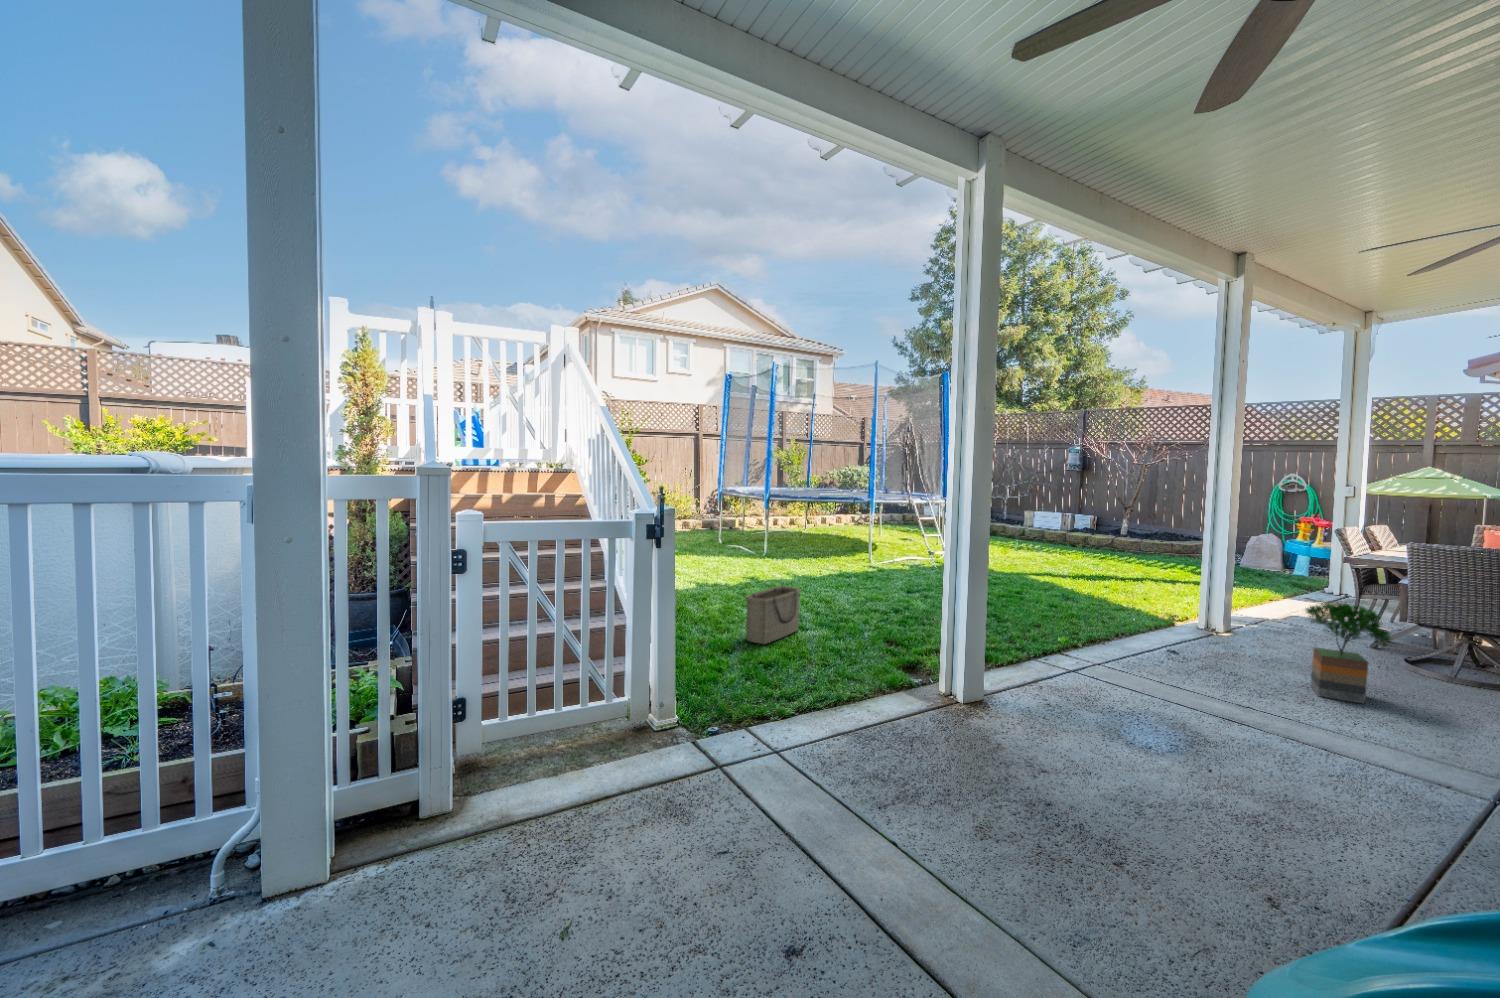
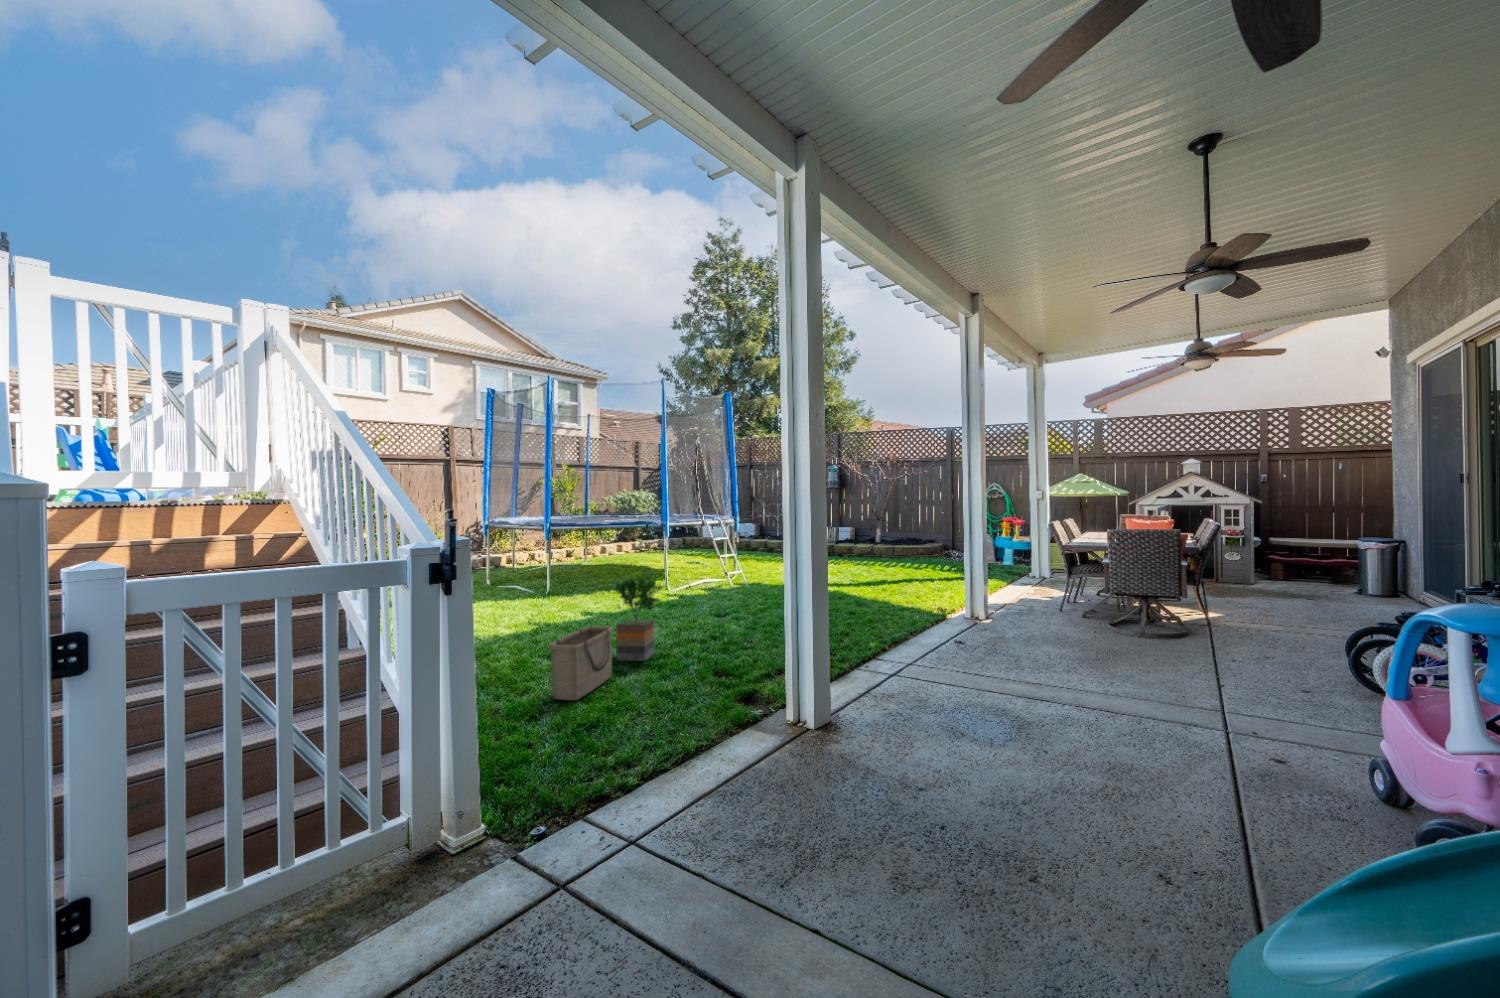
potted tree: present [1306,603,1391,704] -> present [614,578,662,661]

